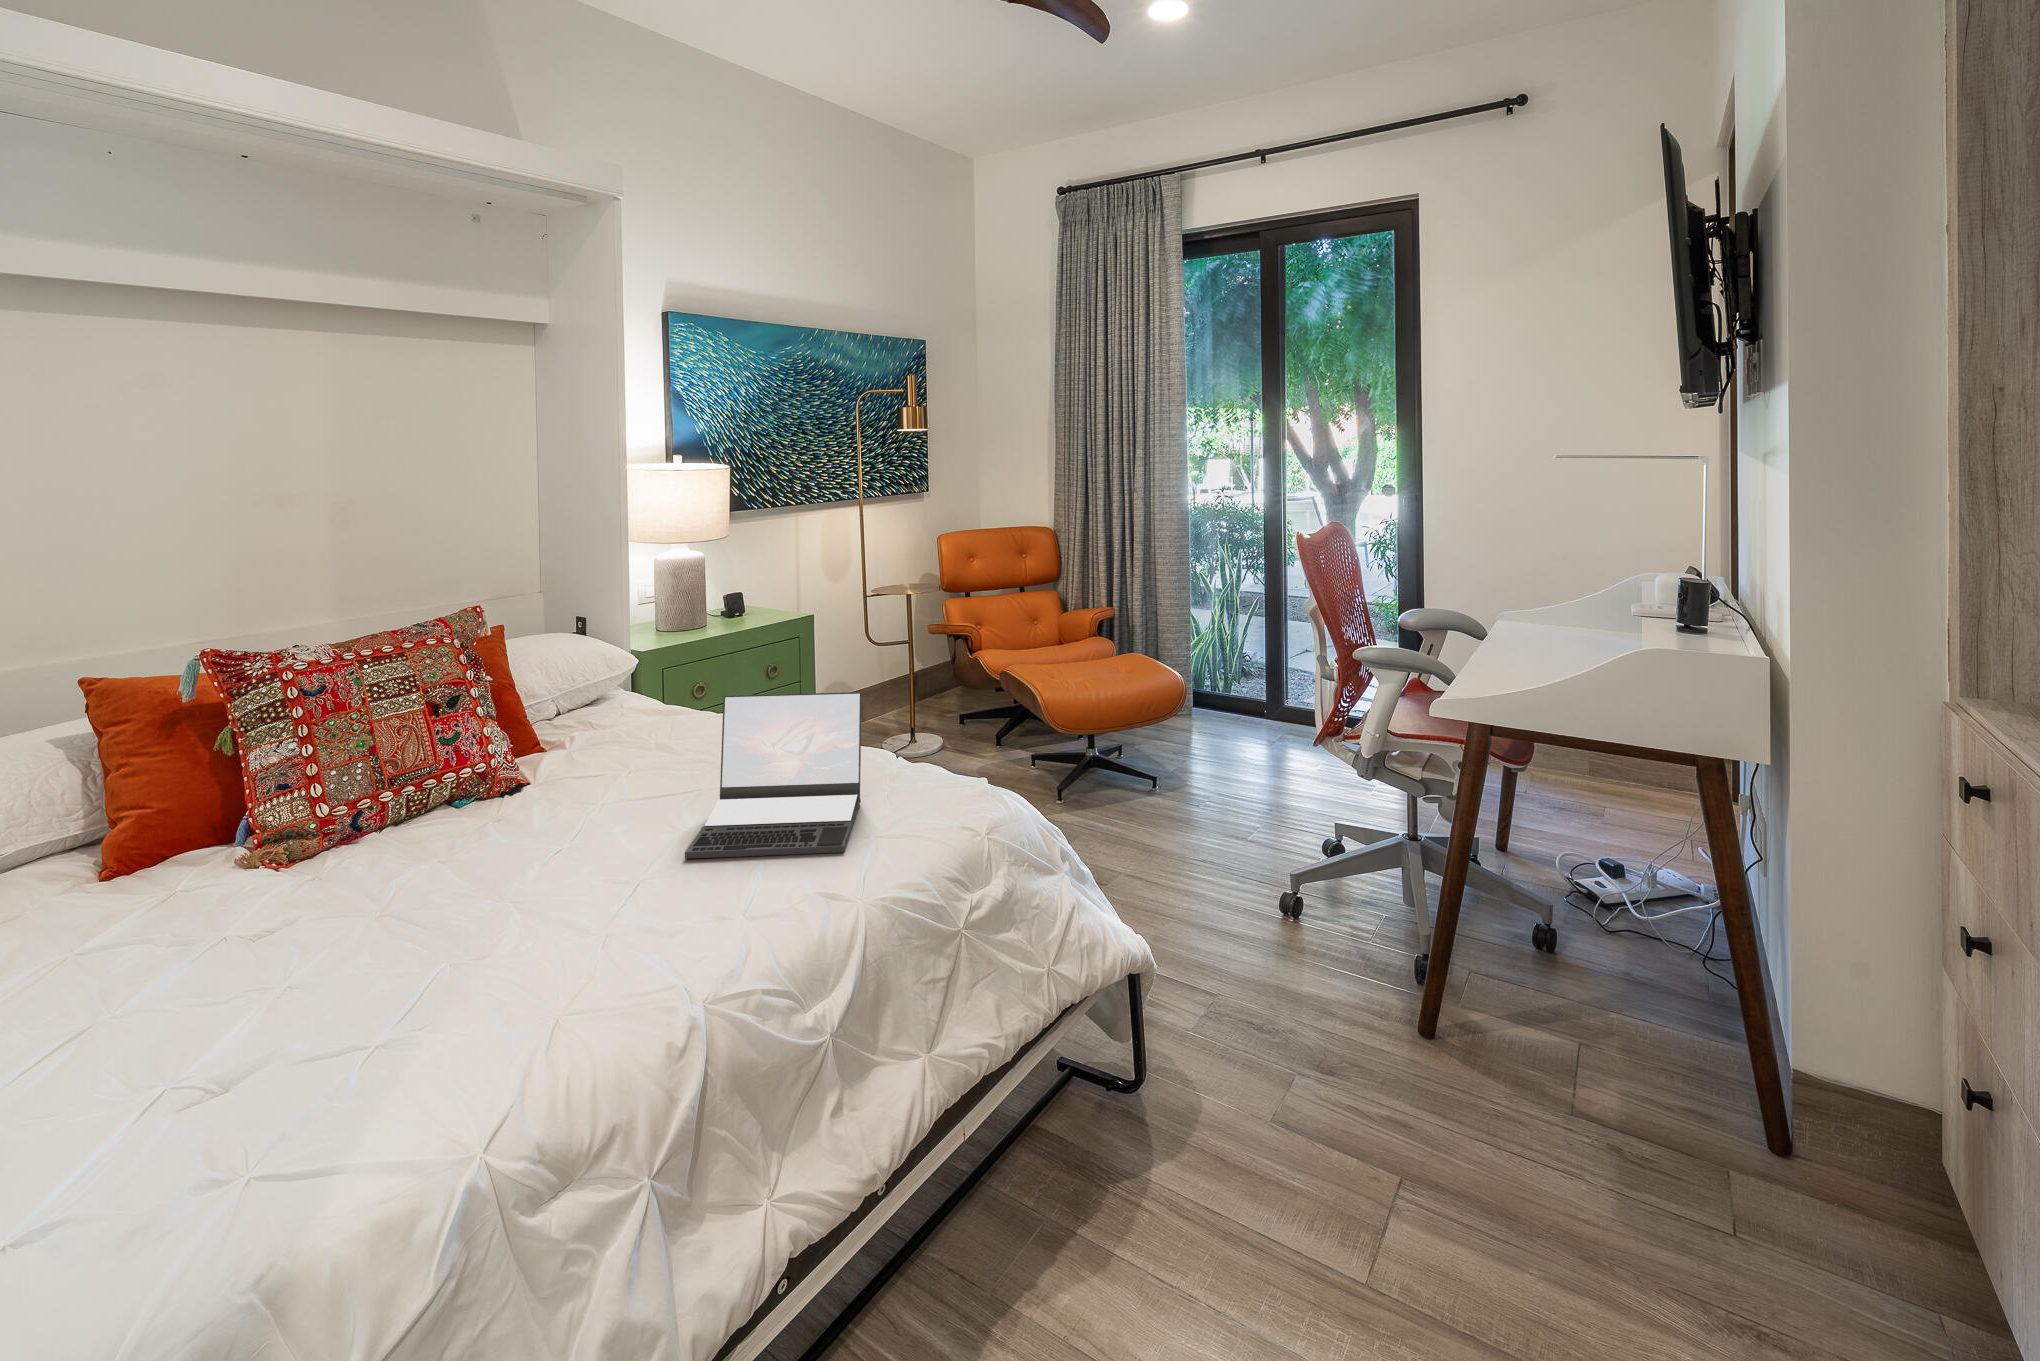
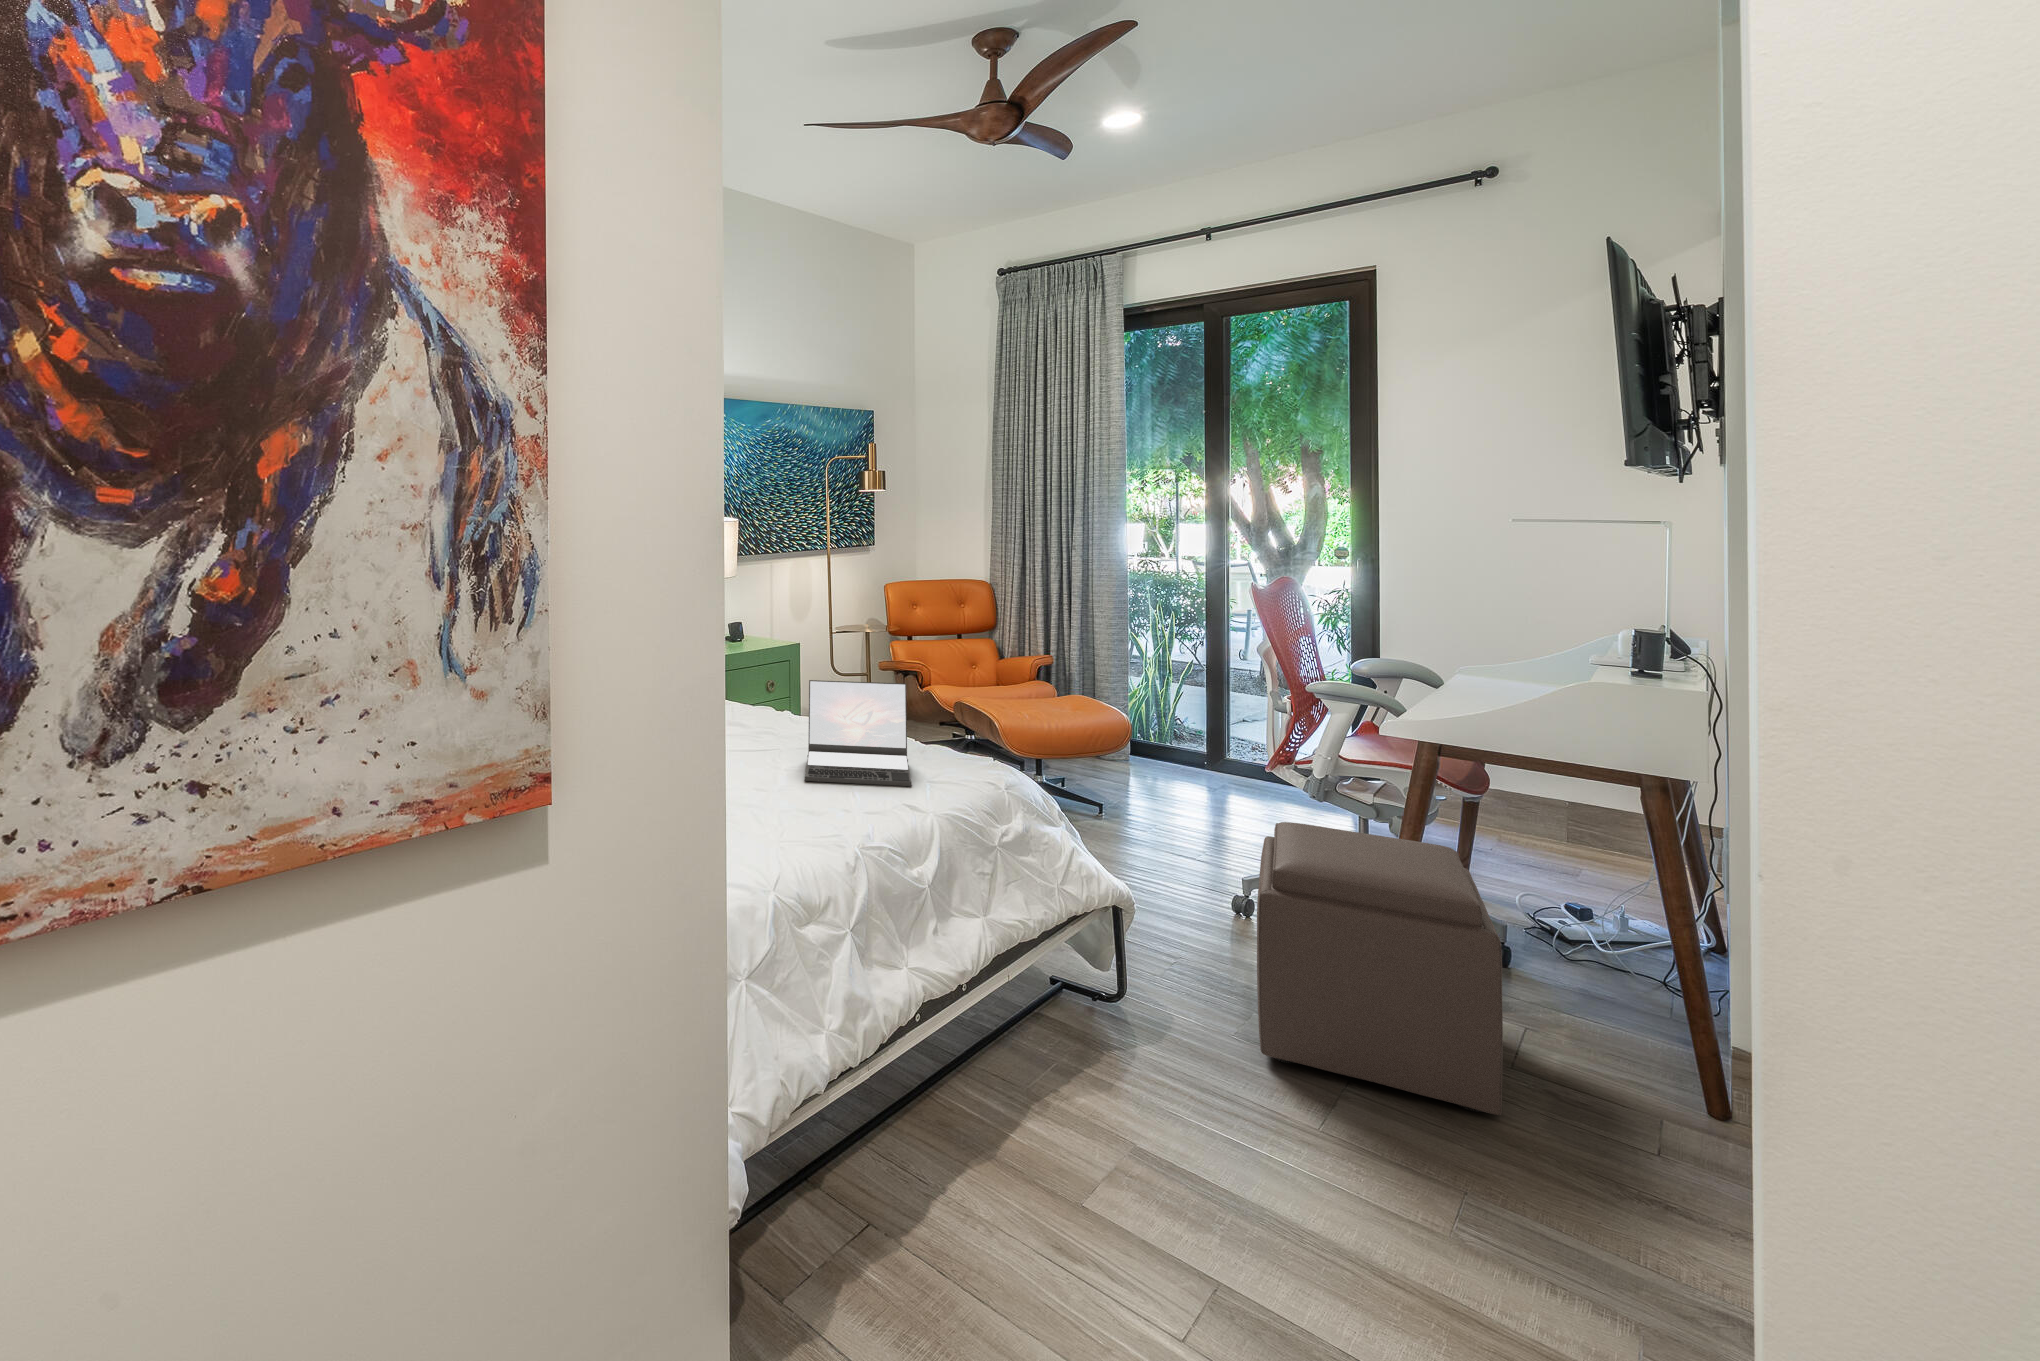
ottoman: none [1301,833,1588,1228] -> present [1257,822,1503,1115]

